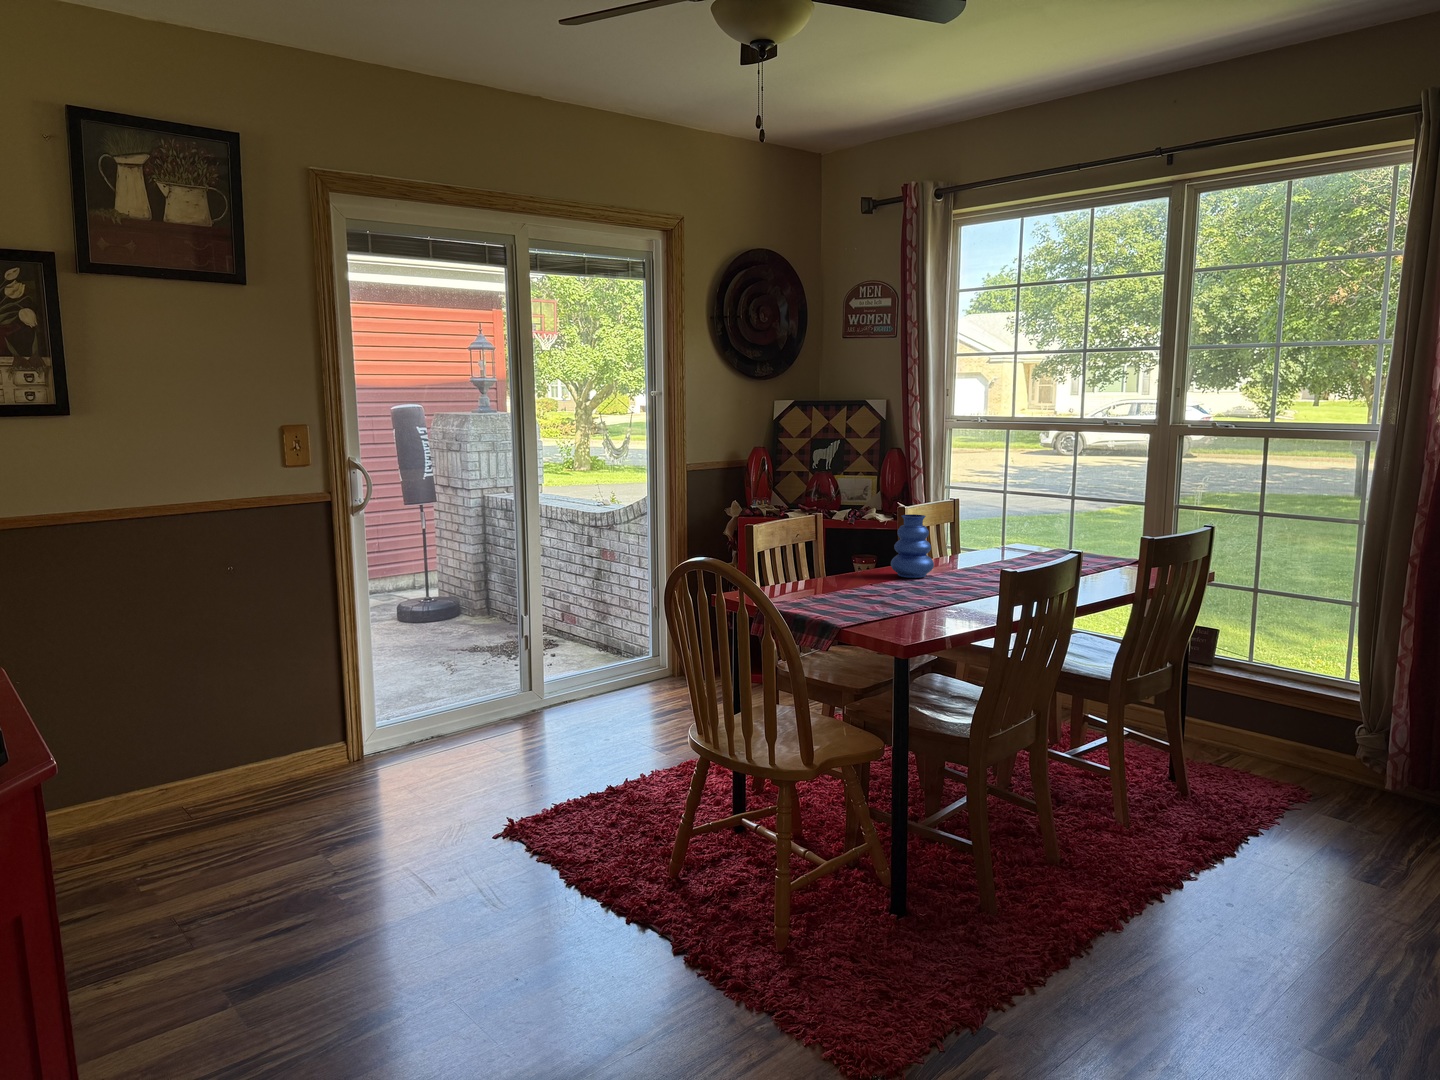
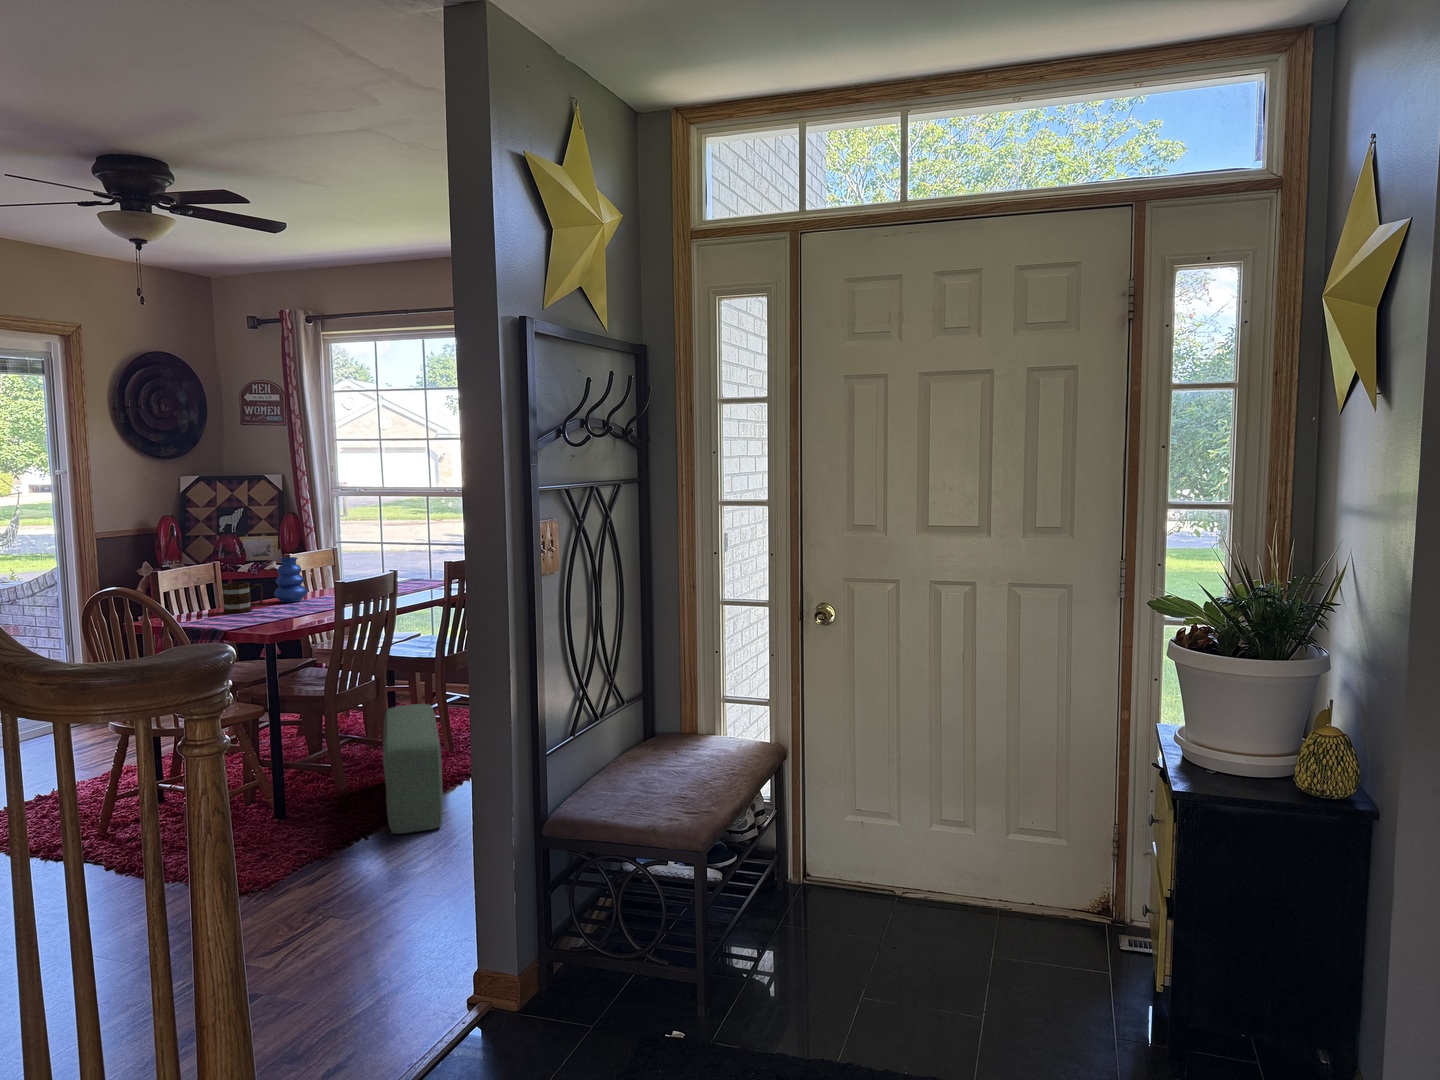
mug: none [830,546,882,591] -> present [222,582,263,614]
pouf: none [1049,768,1183,1026] -> present [383,704,443,834]

